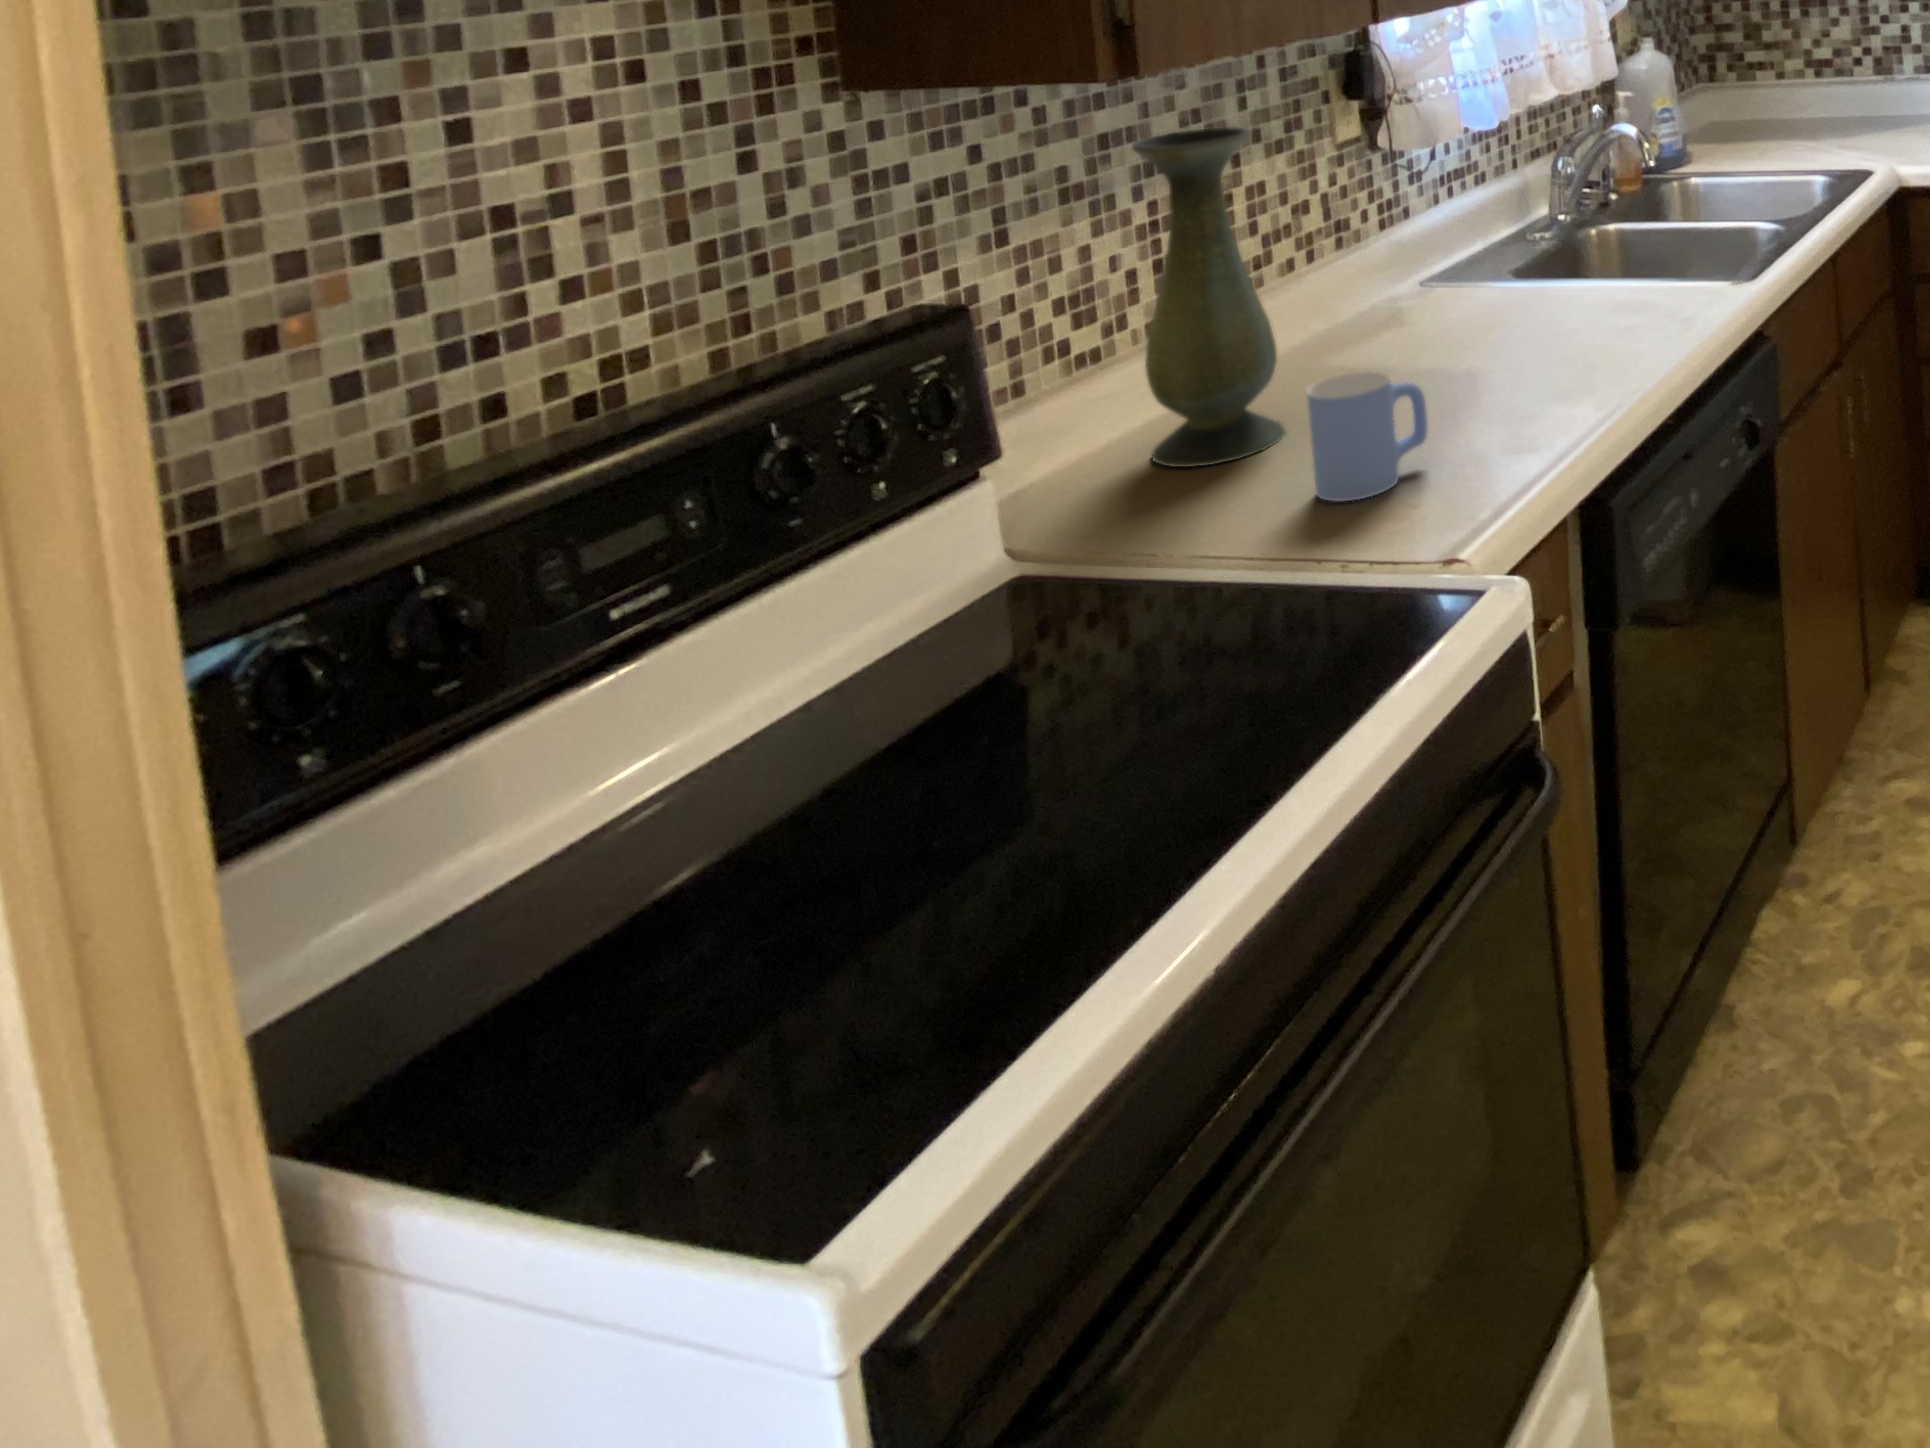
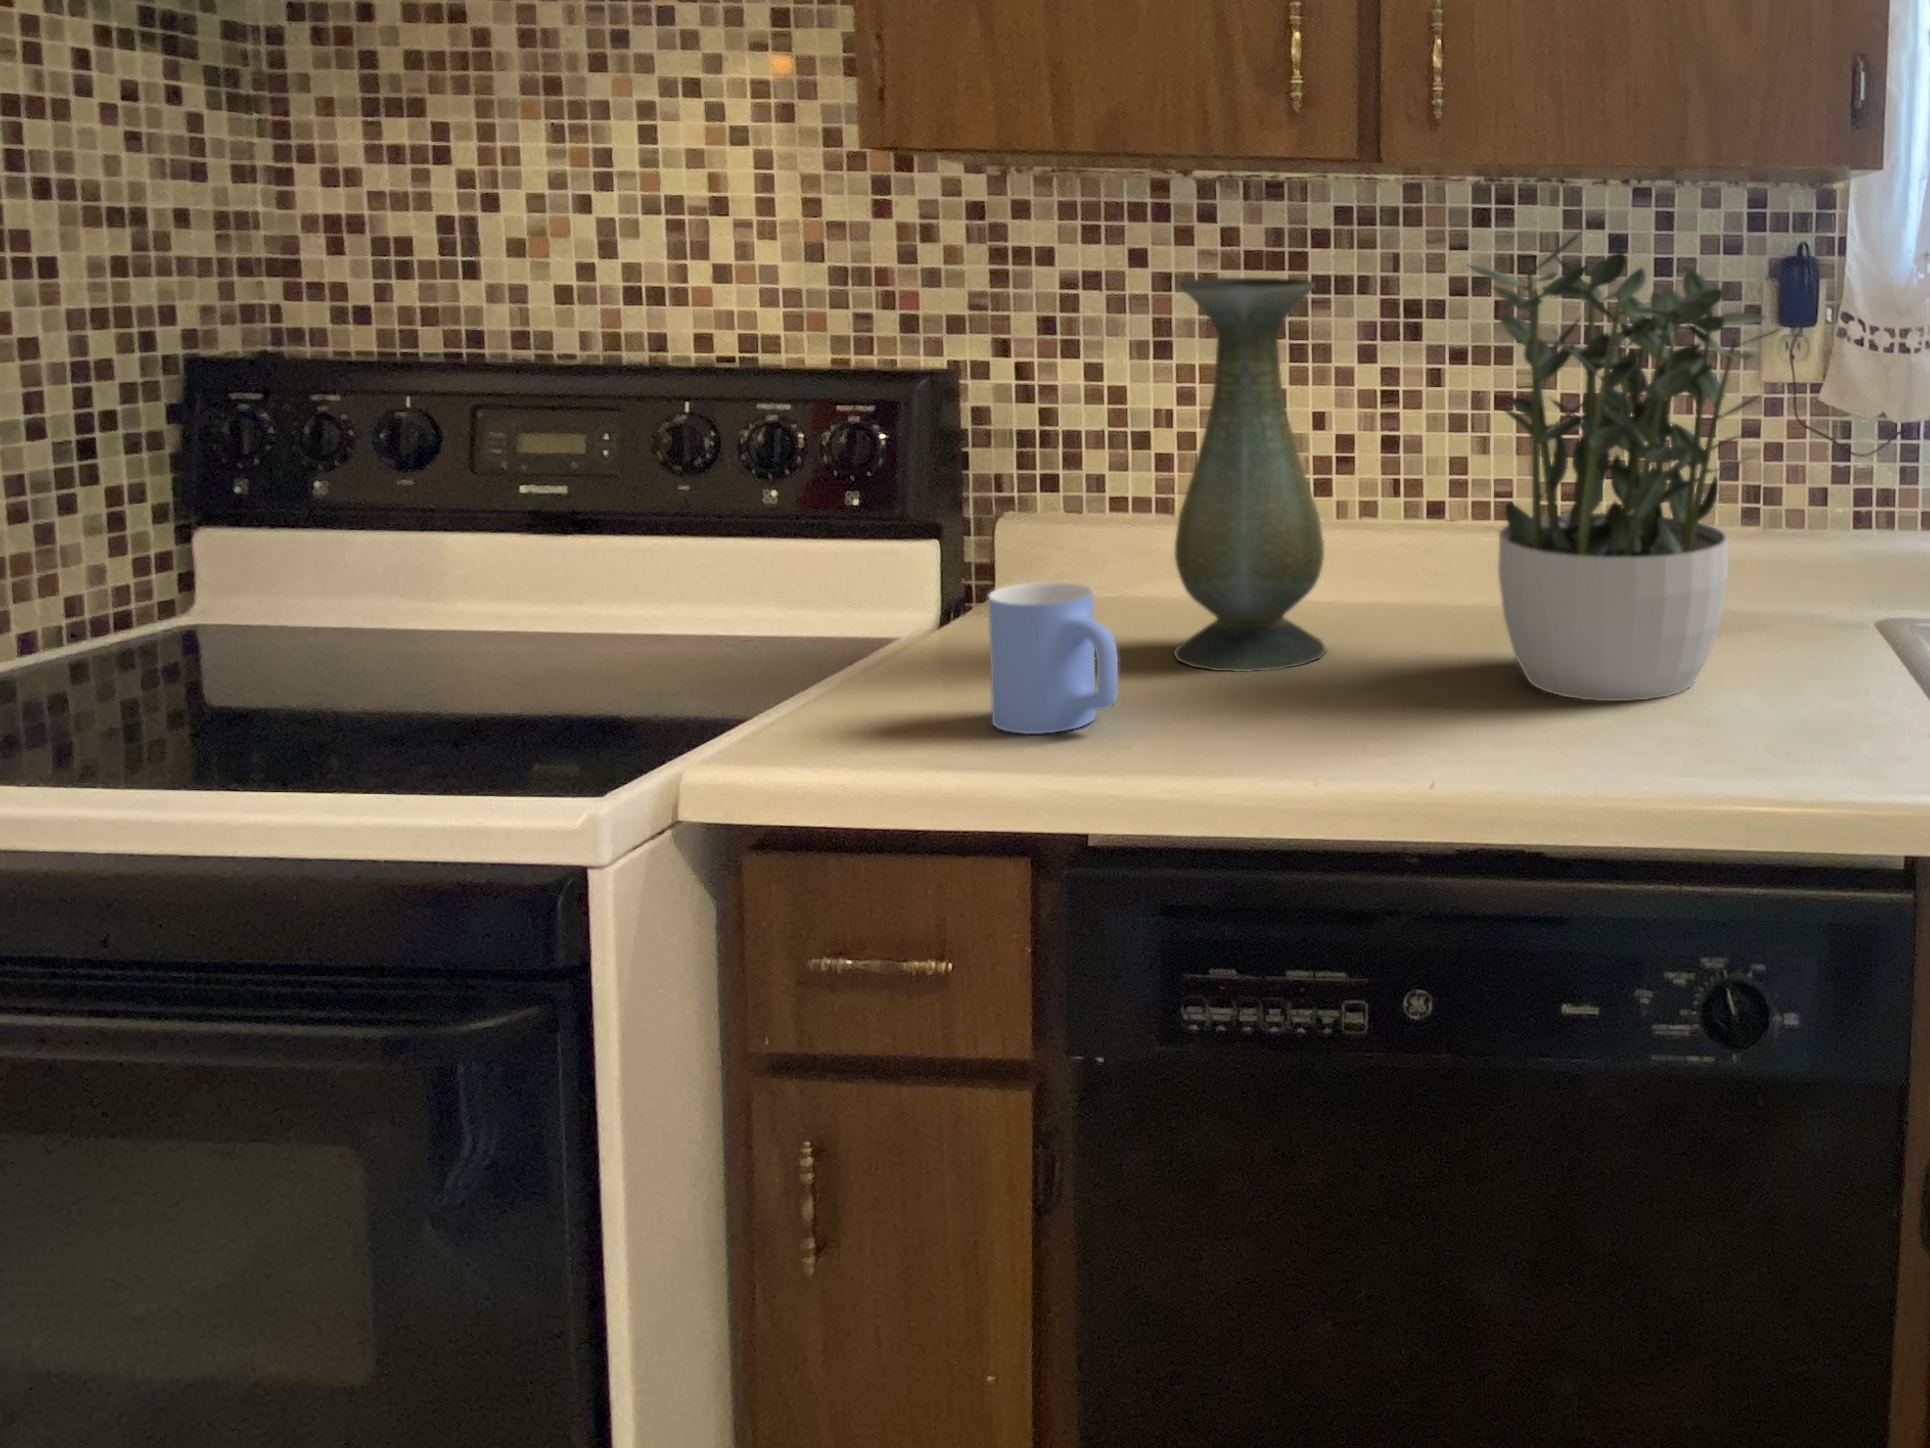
potted plant: none [1294,47,1532,362] -> present [1469,232,1784,701]

